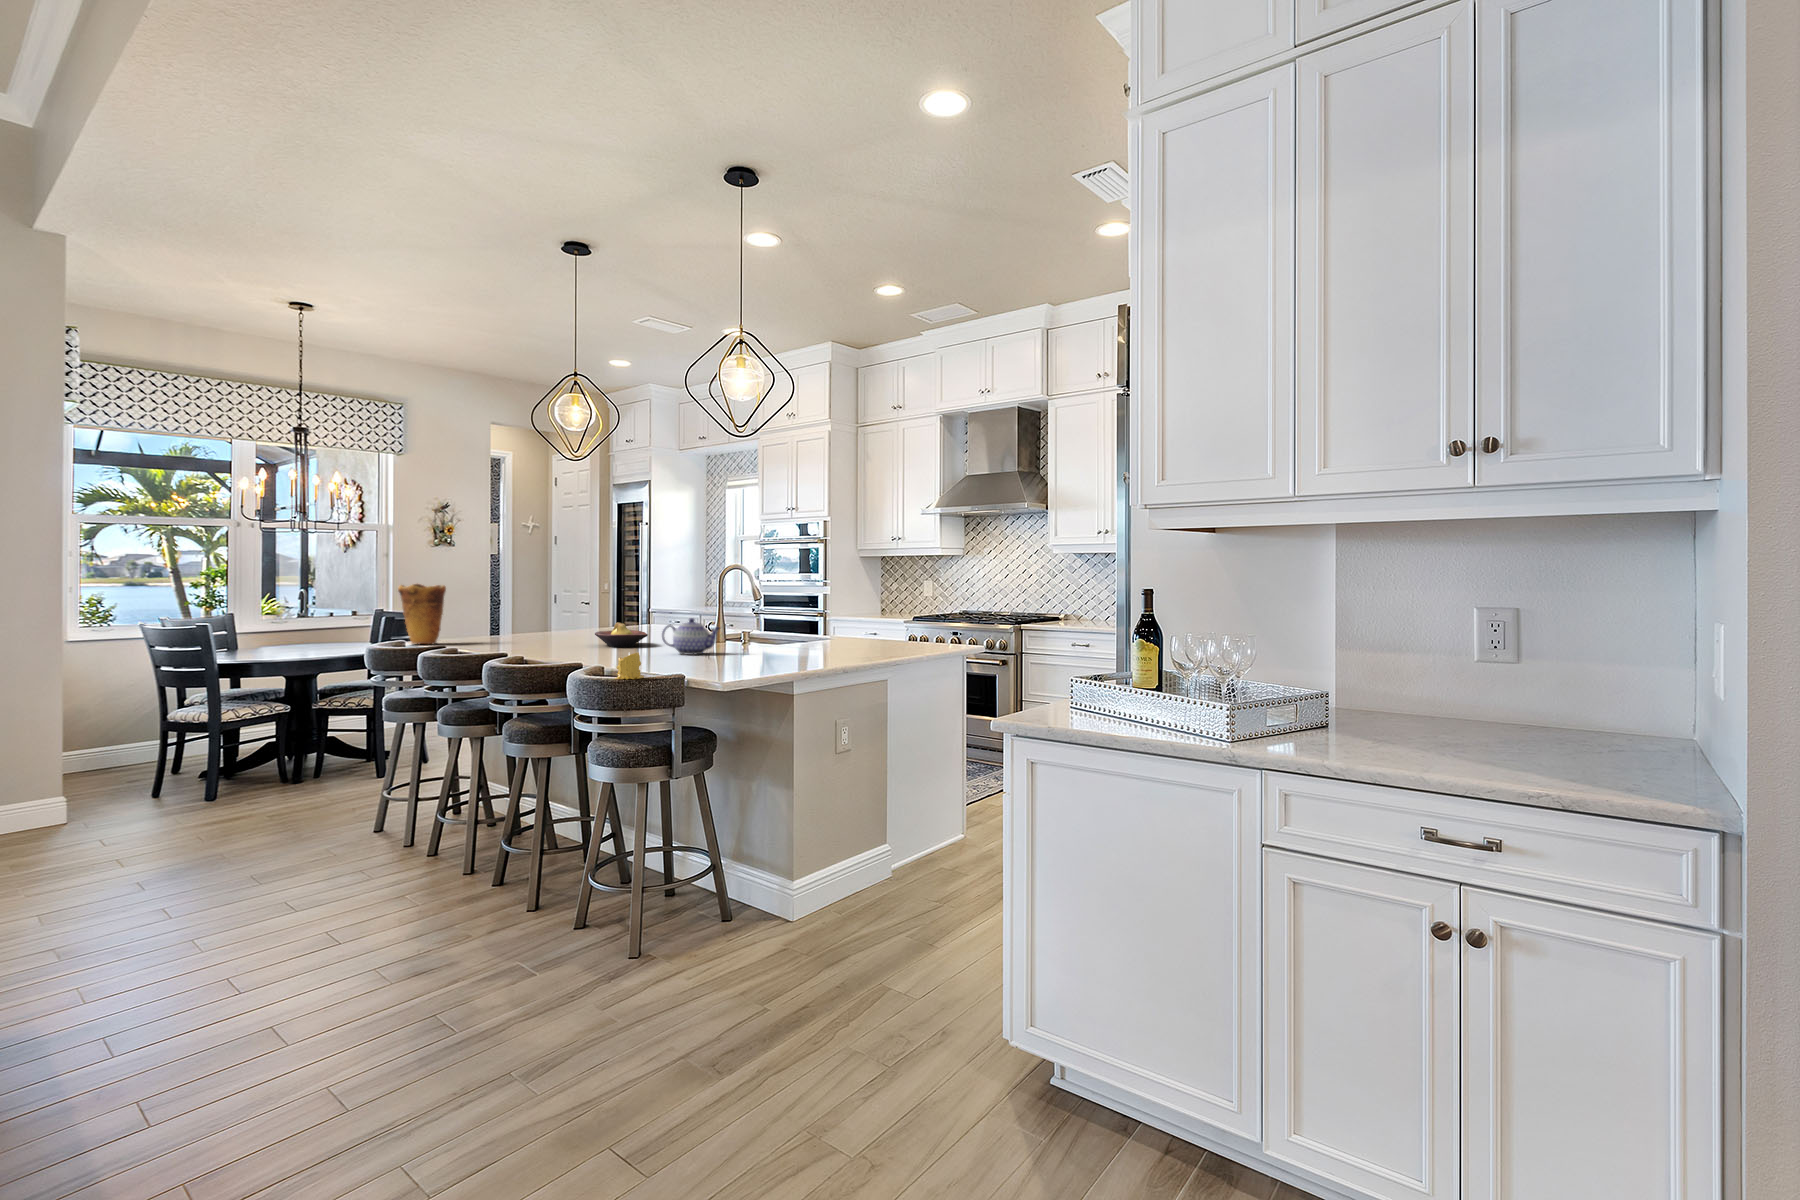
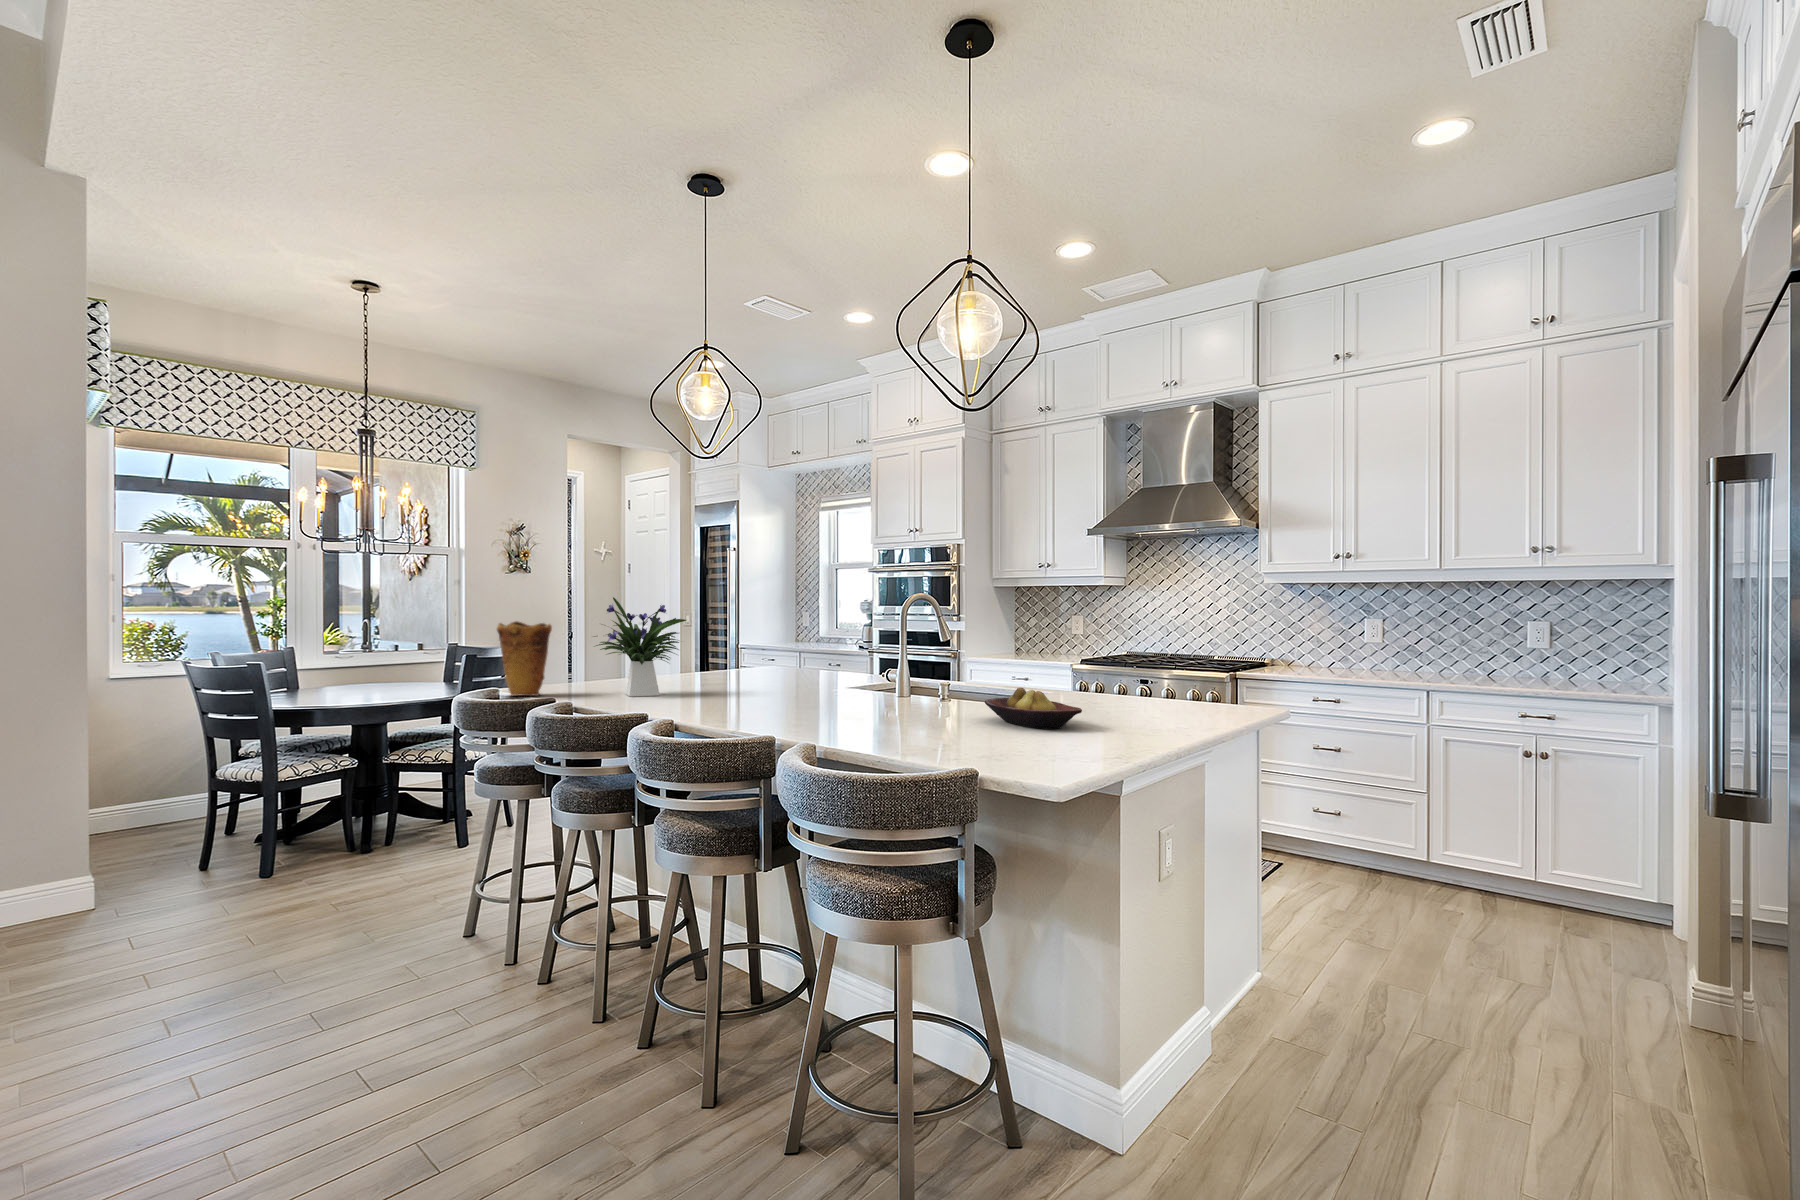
flower arrangement: none [480,563,562,644] -> present [594,597,686,697]
teapot: present [662,618,720,655] -> none [838,672,914,720]
fruit bowl: present [595,622,648,647] -> present [985,688,1082,729]
candle: present [615,653,644,679] -> none [837,731,874,771]

